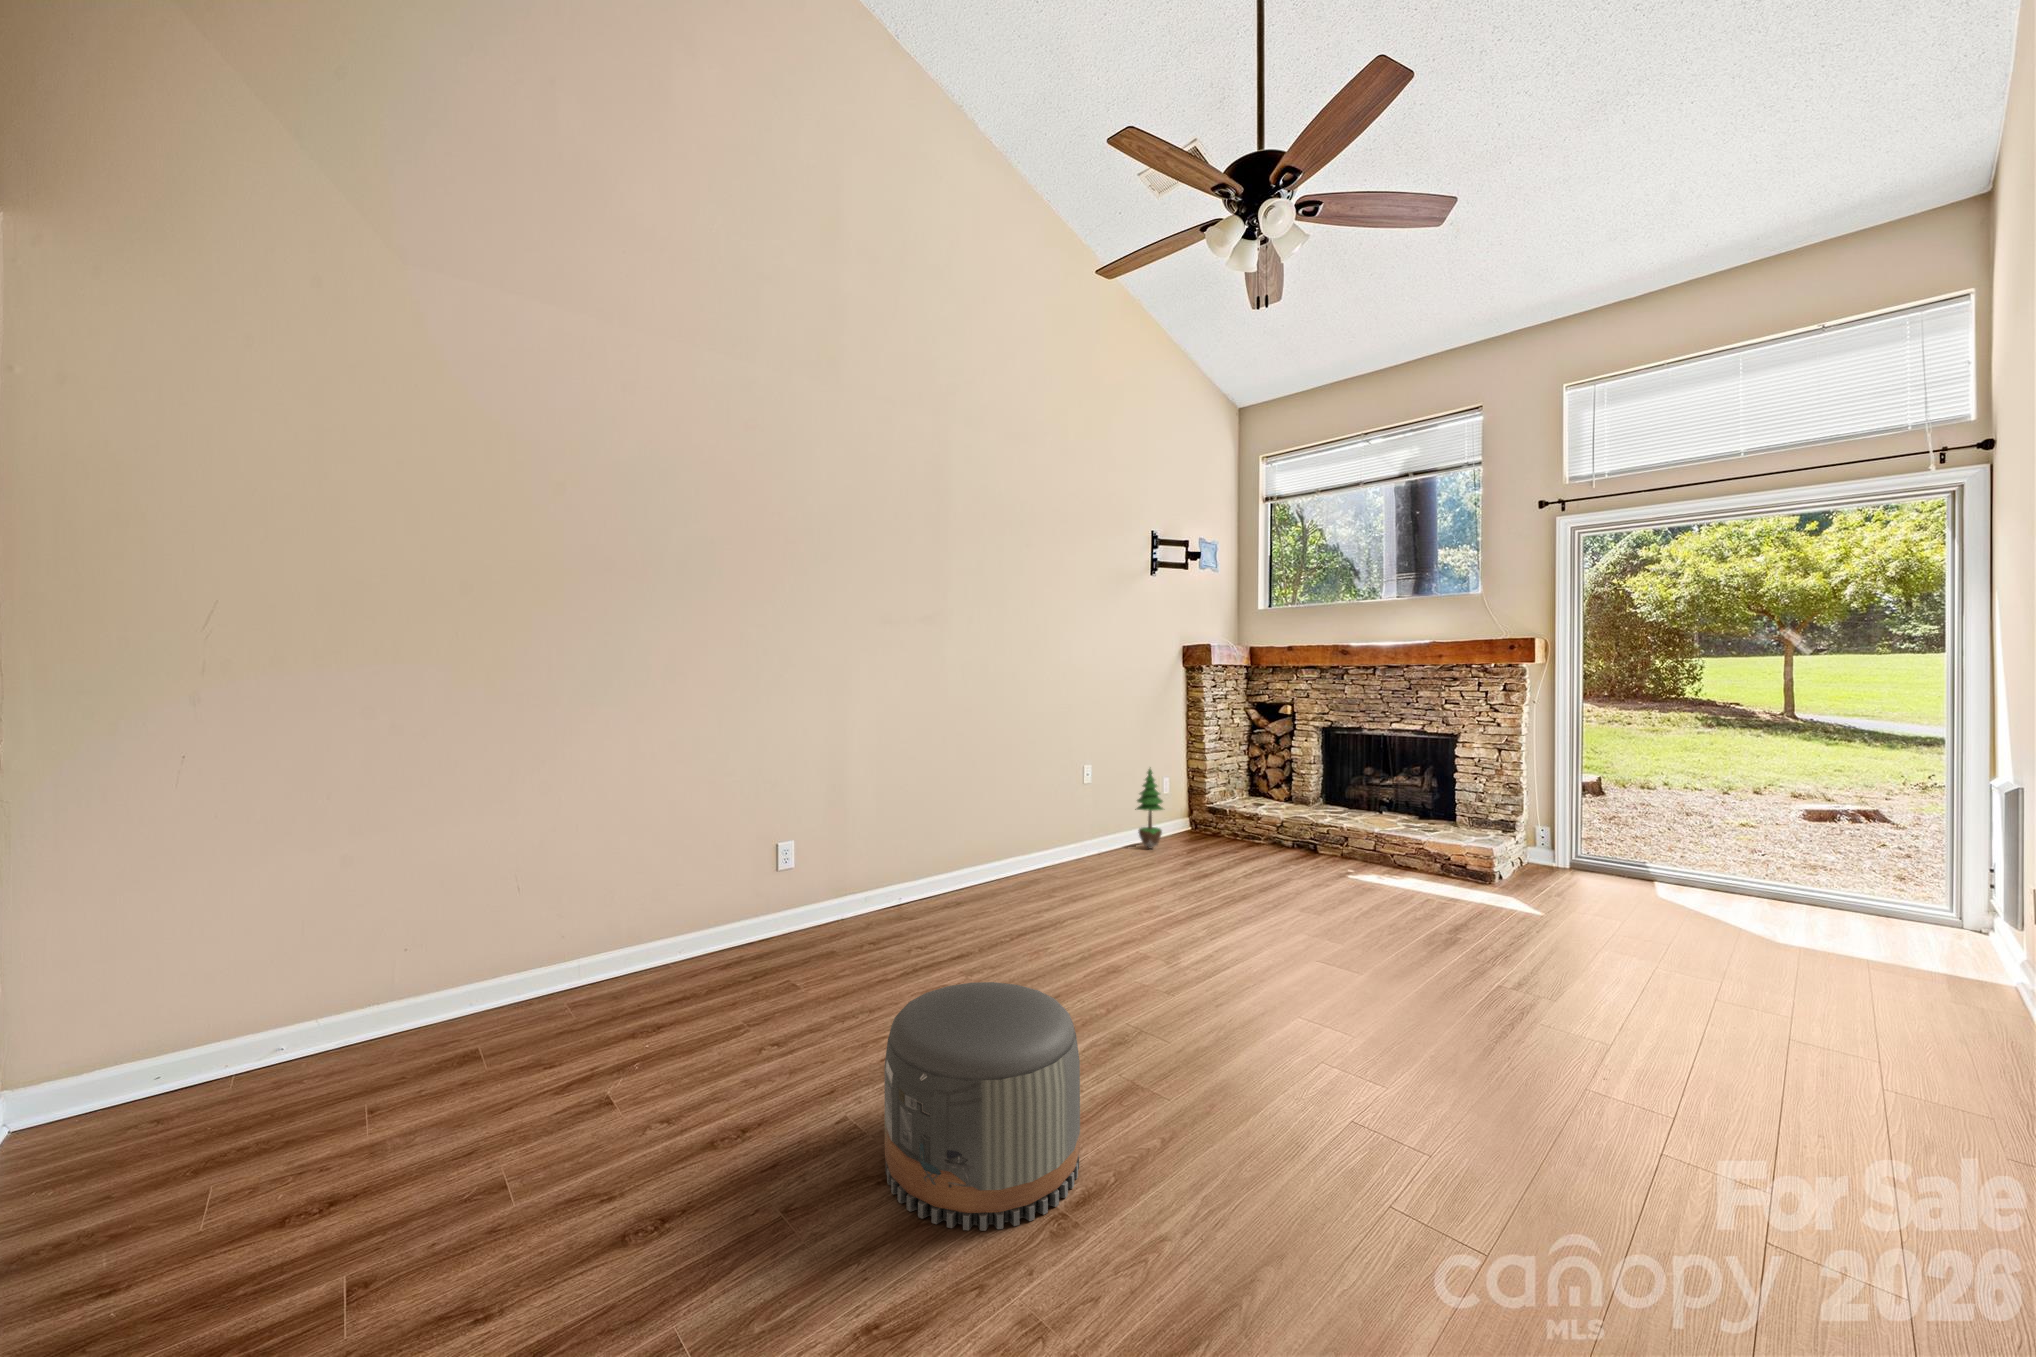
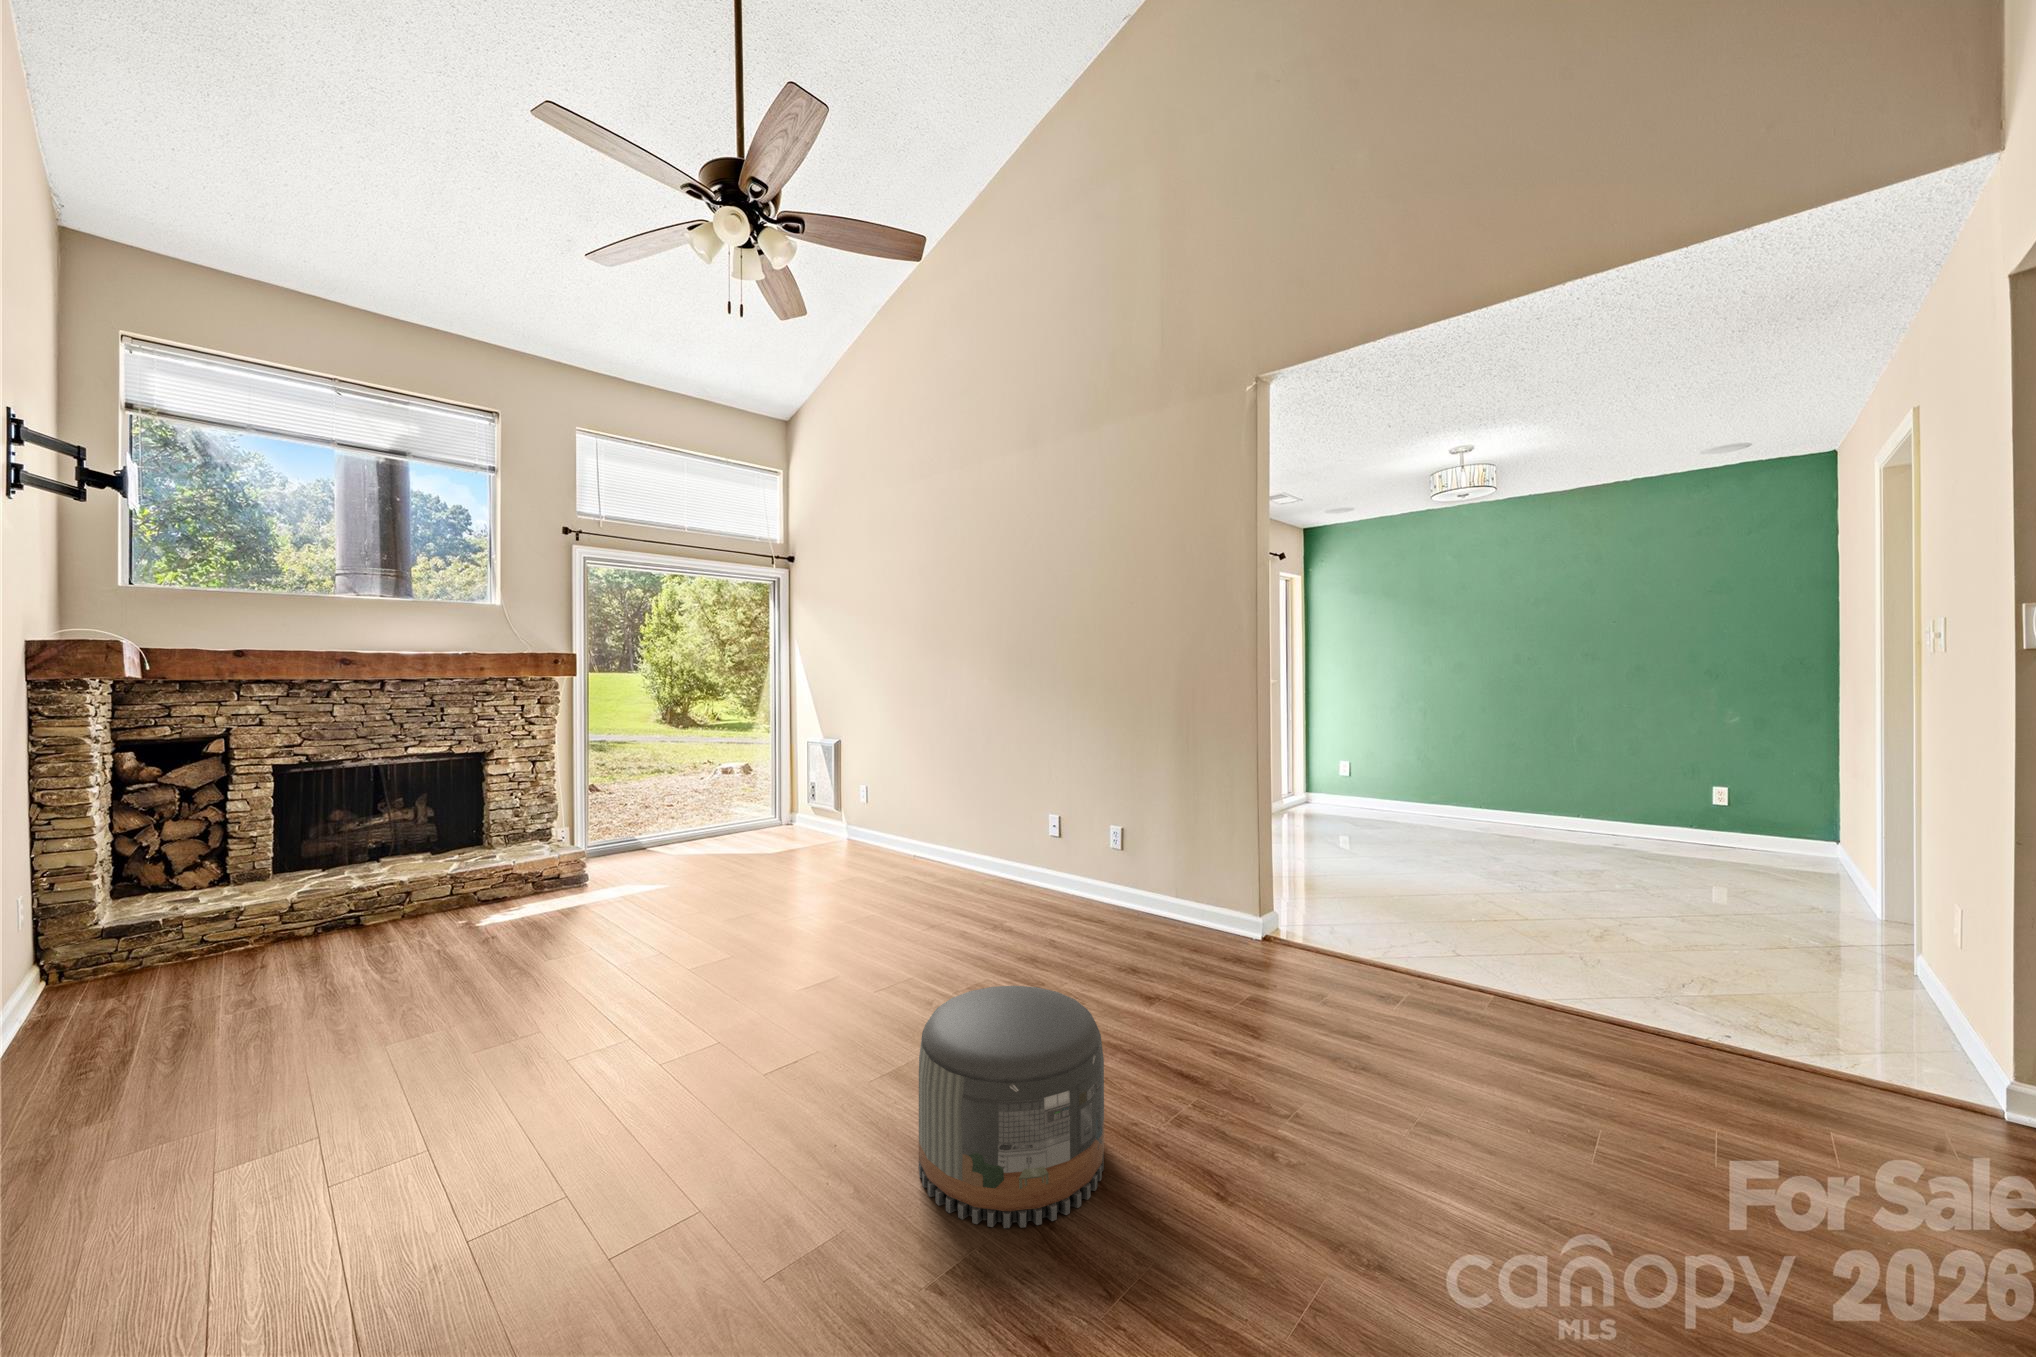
potted tree: present [1135,769,1163,848] -> none [22,866,116,1025]

